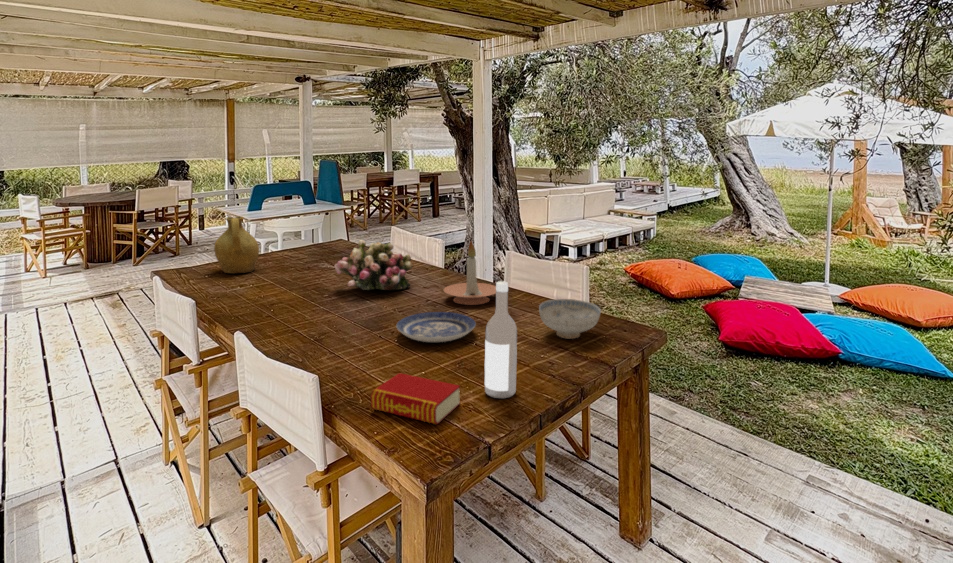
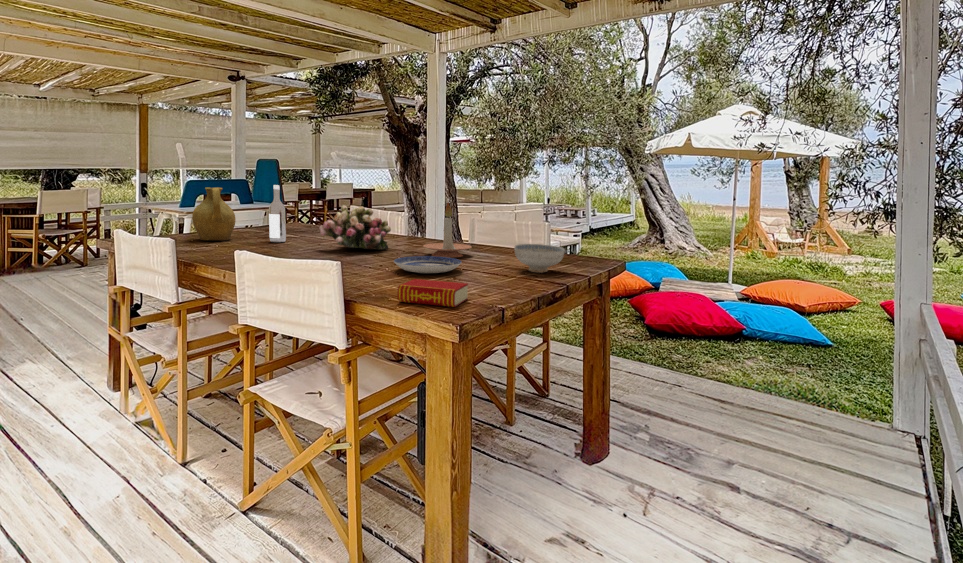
wine bottle: present [485,281,517,398] -> present [269,185,286,242]

